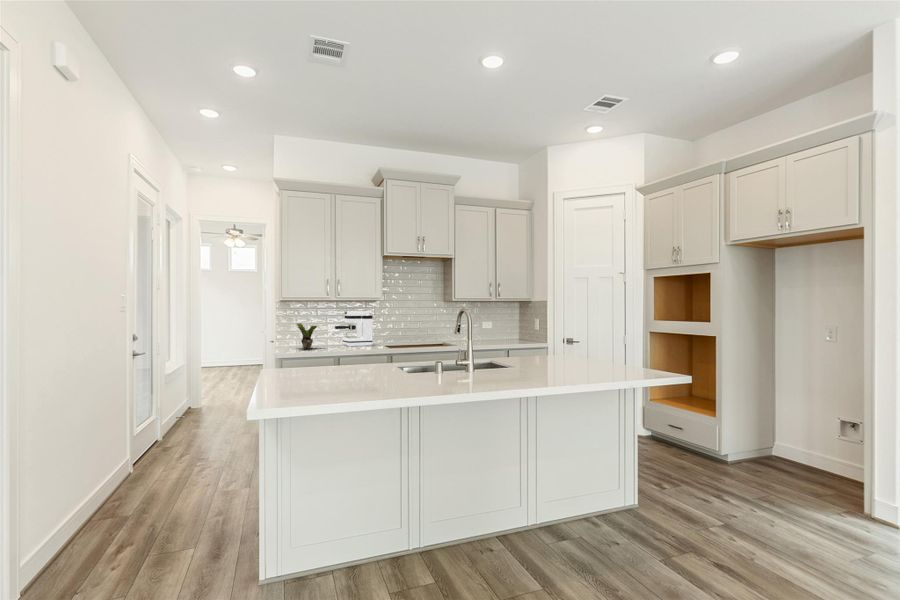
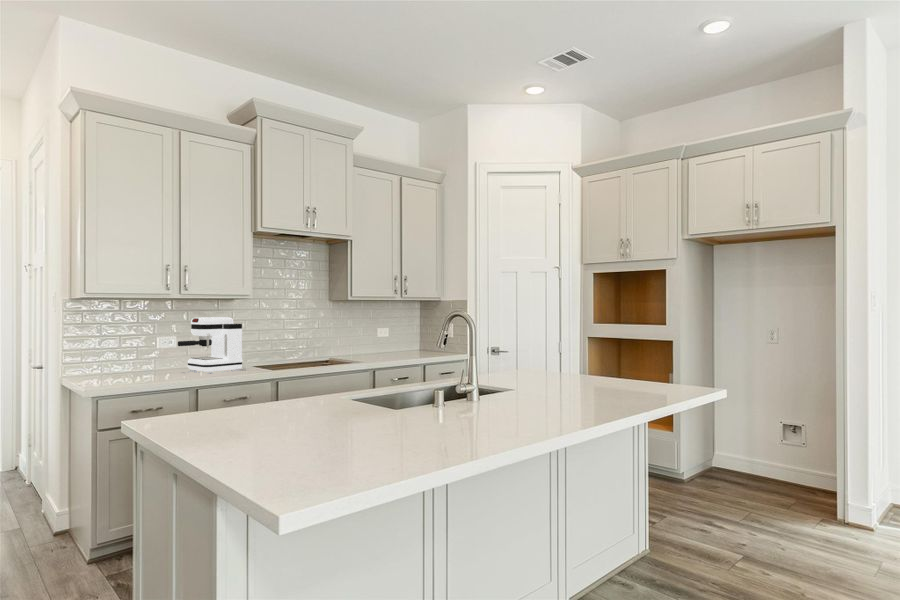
potted plant: present [297,323,317,349] -> none [117,339,167,381]

